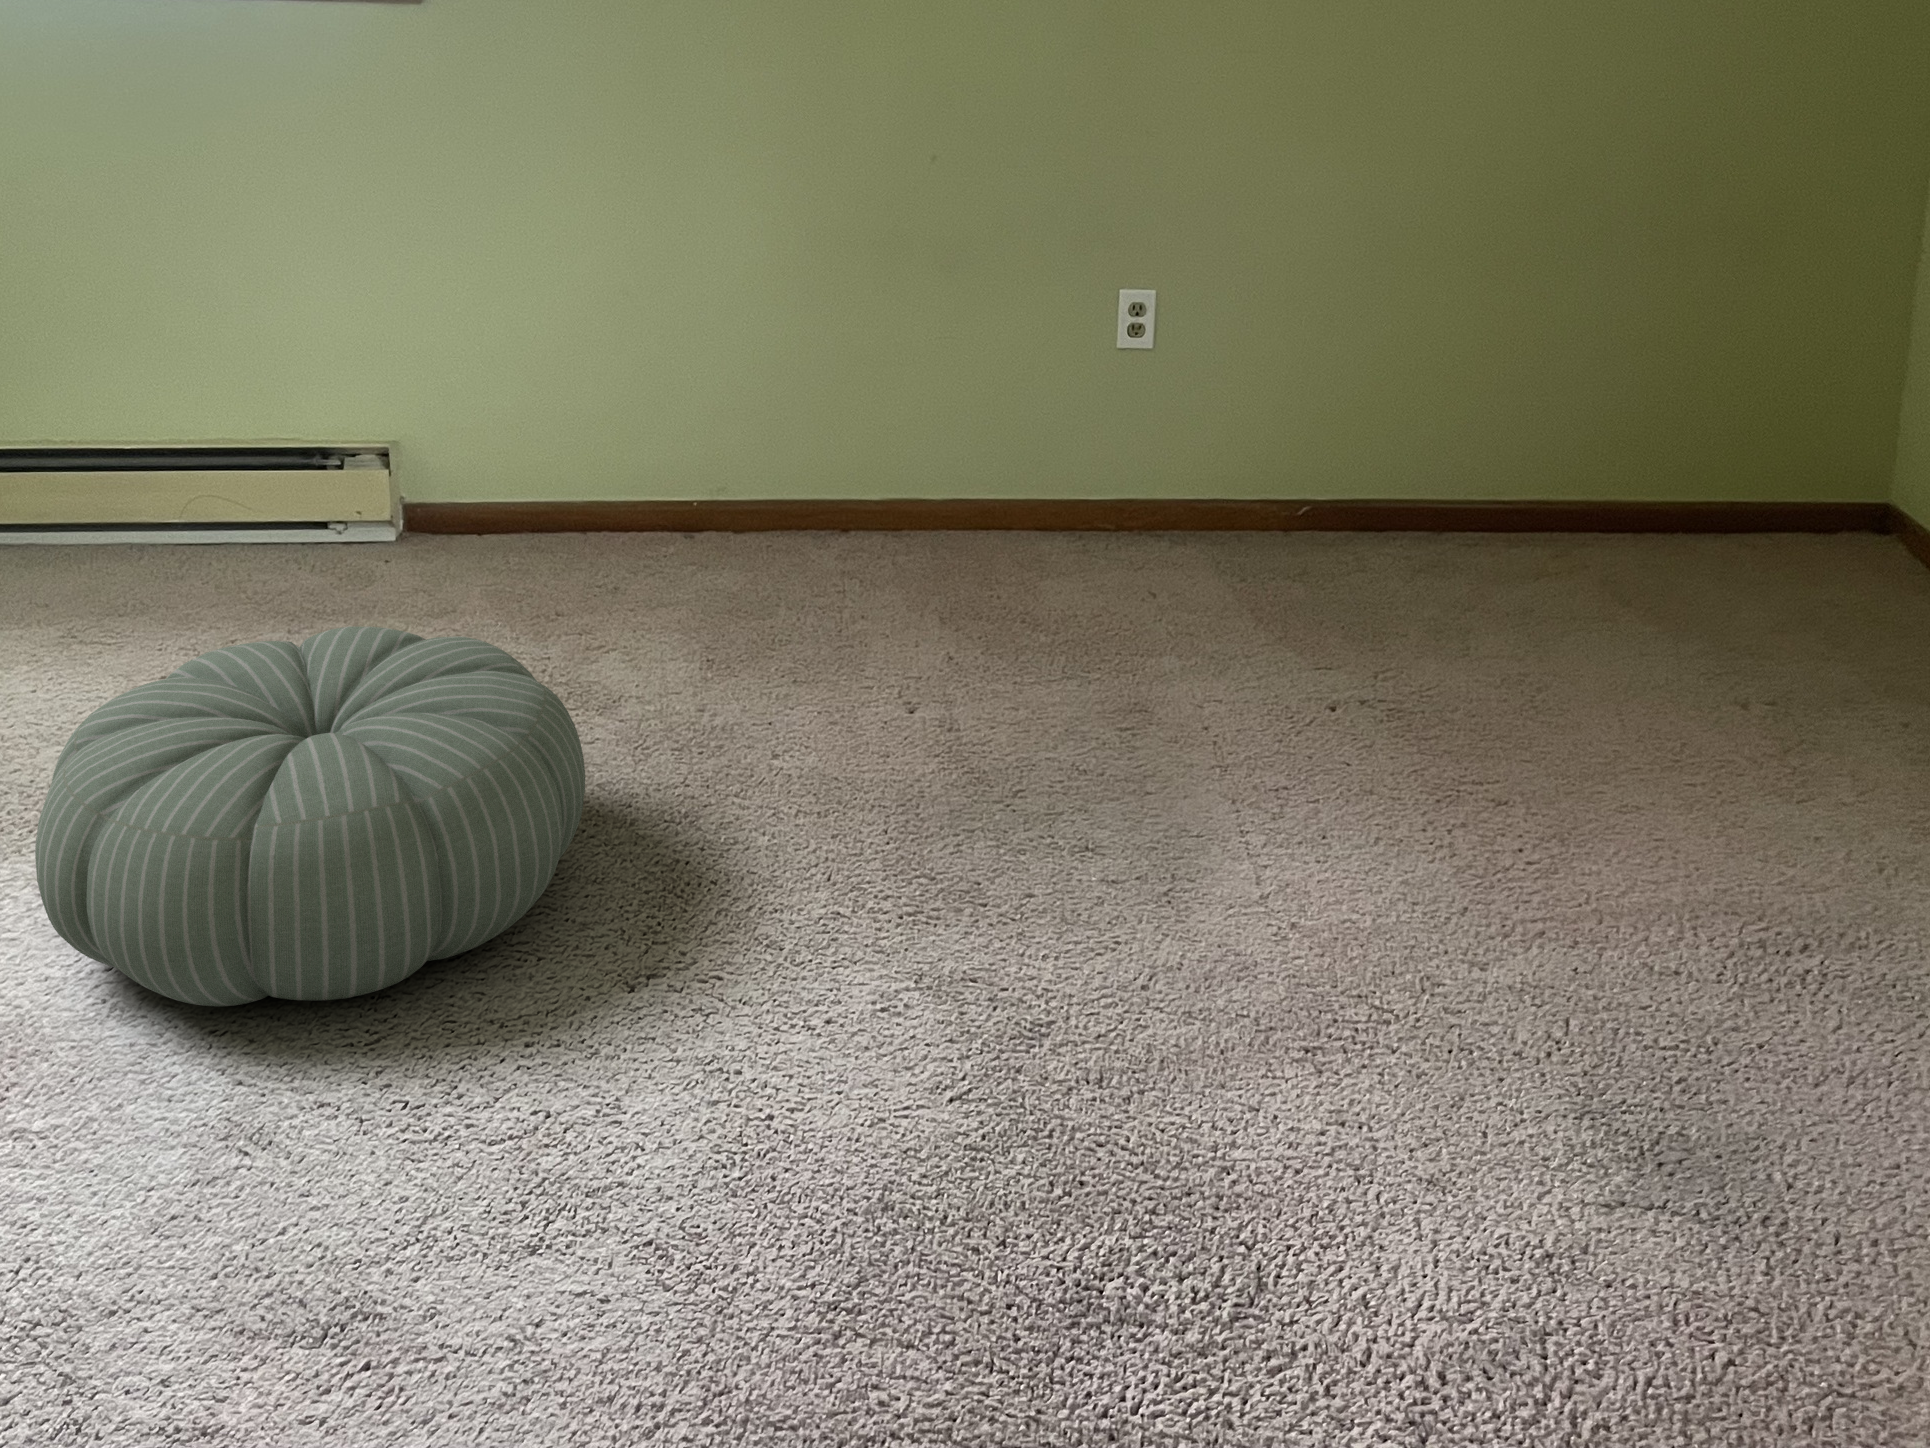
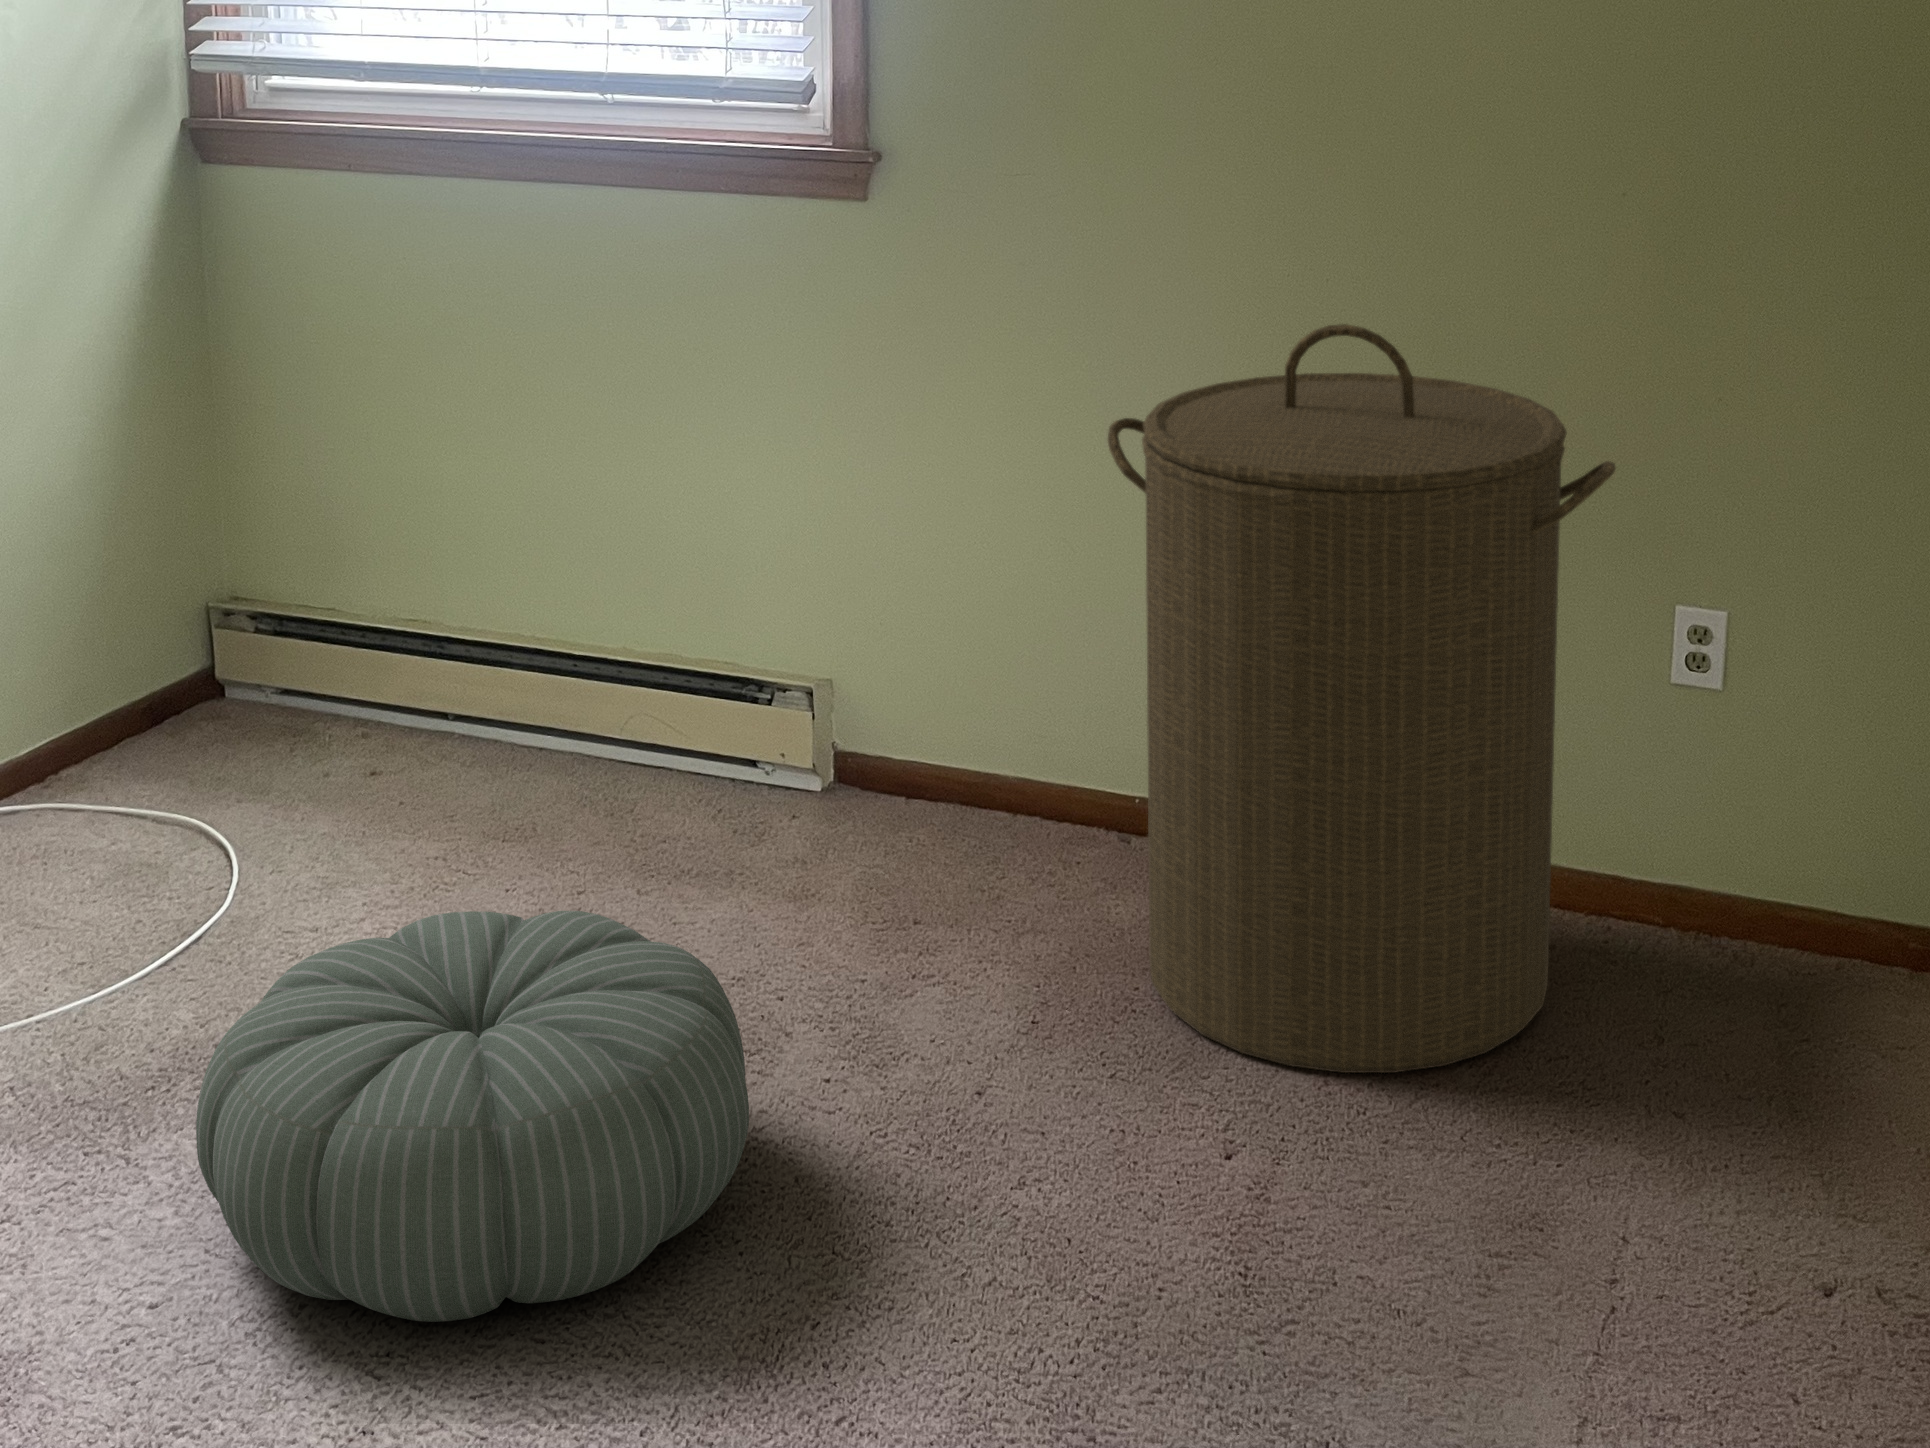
laundry hamper: none [719,75,1129,663] -> present [1108,324,1616,1073]

